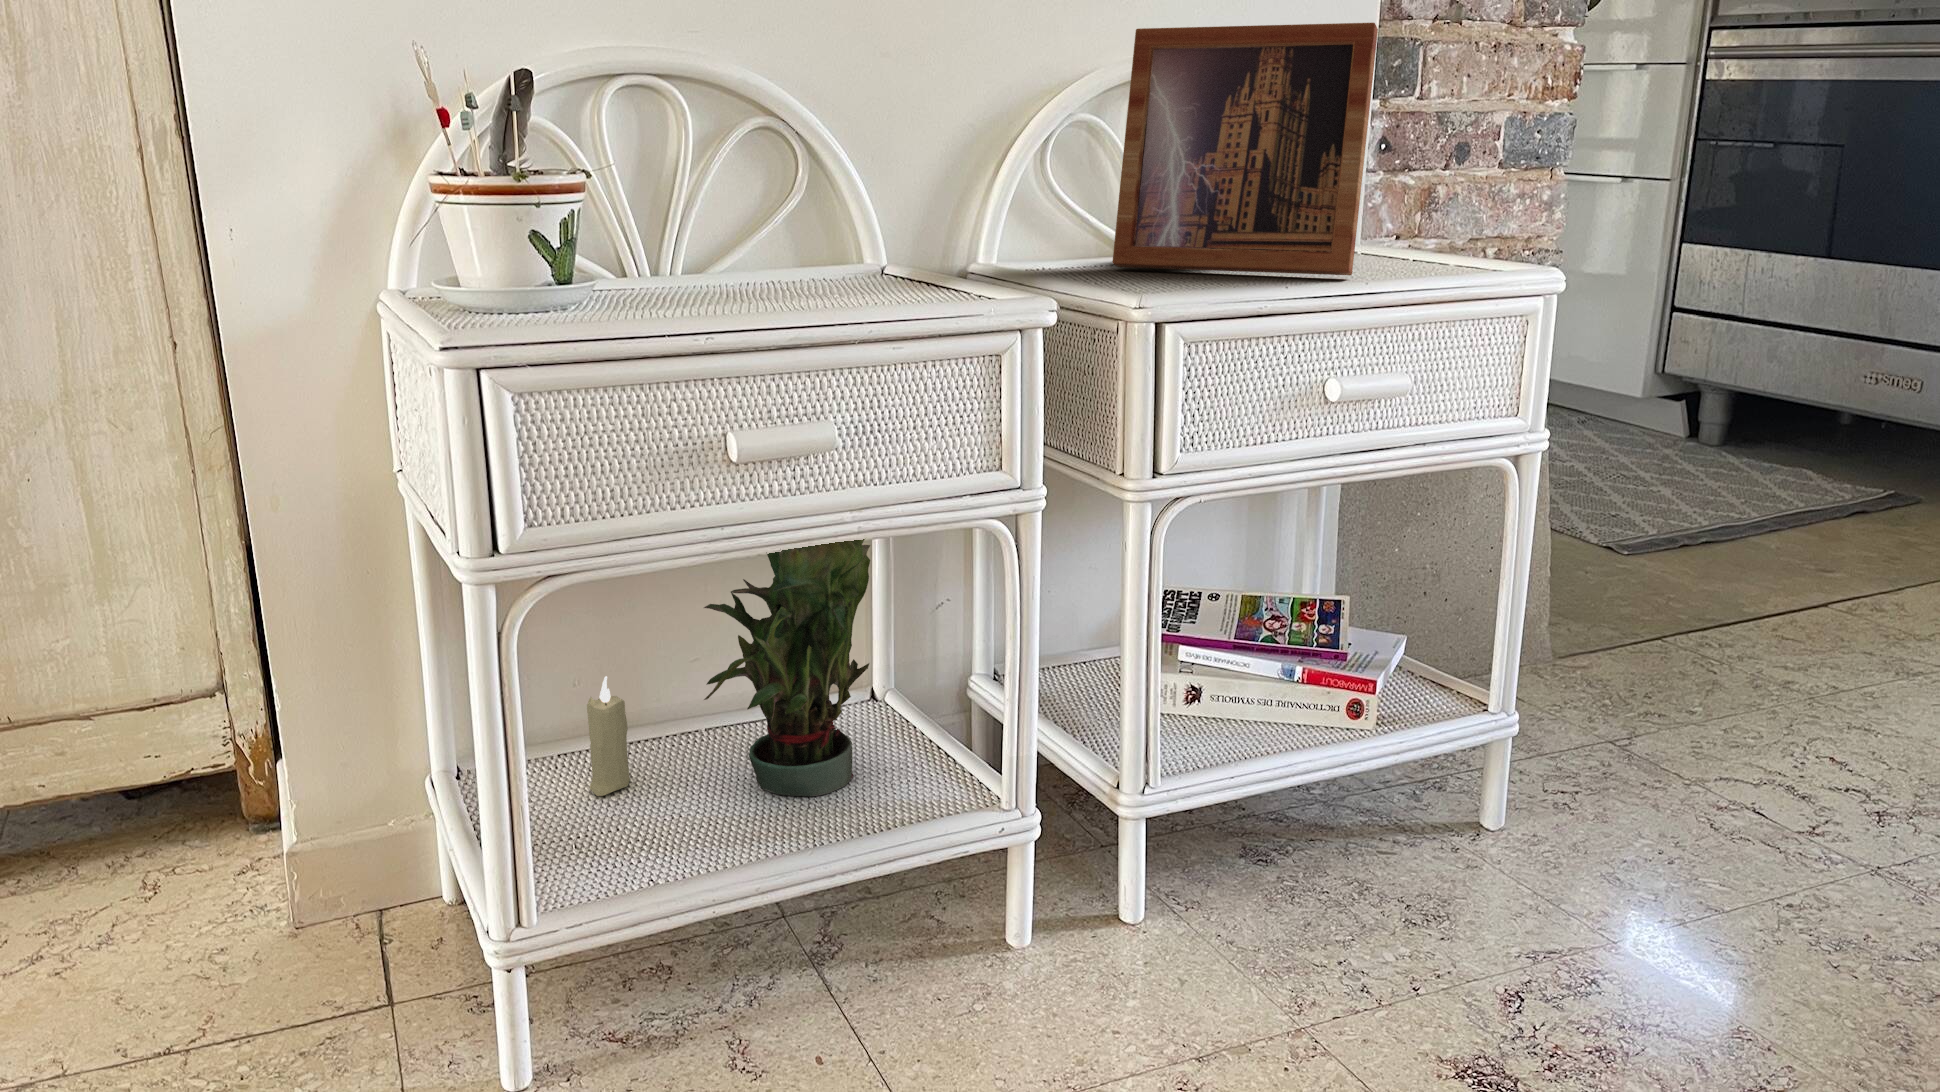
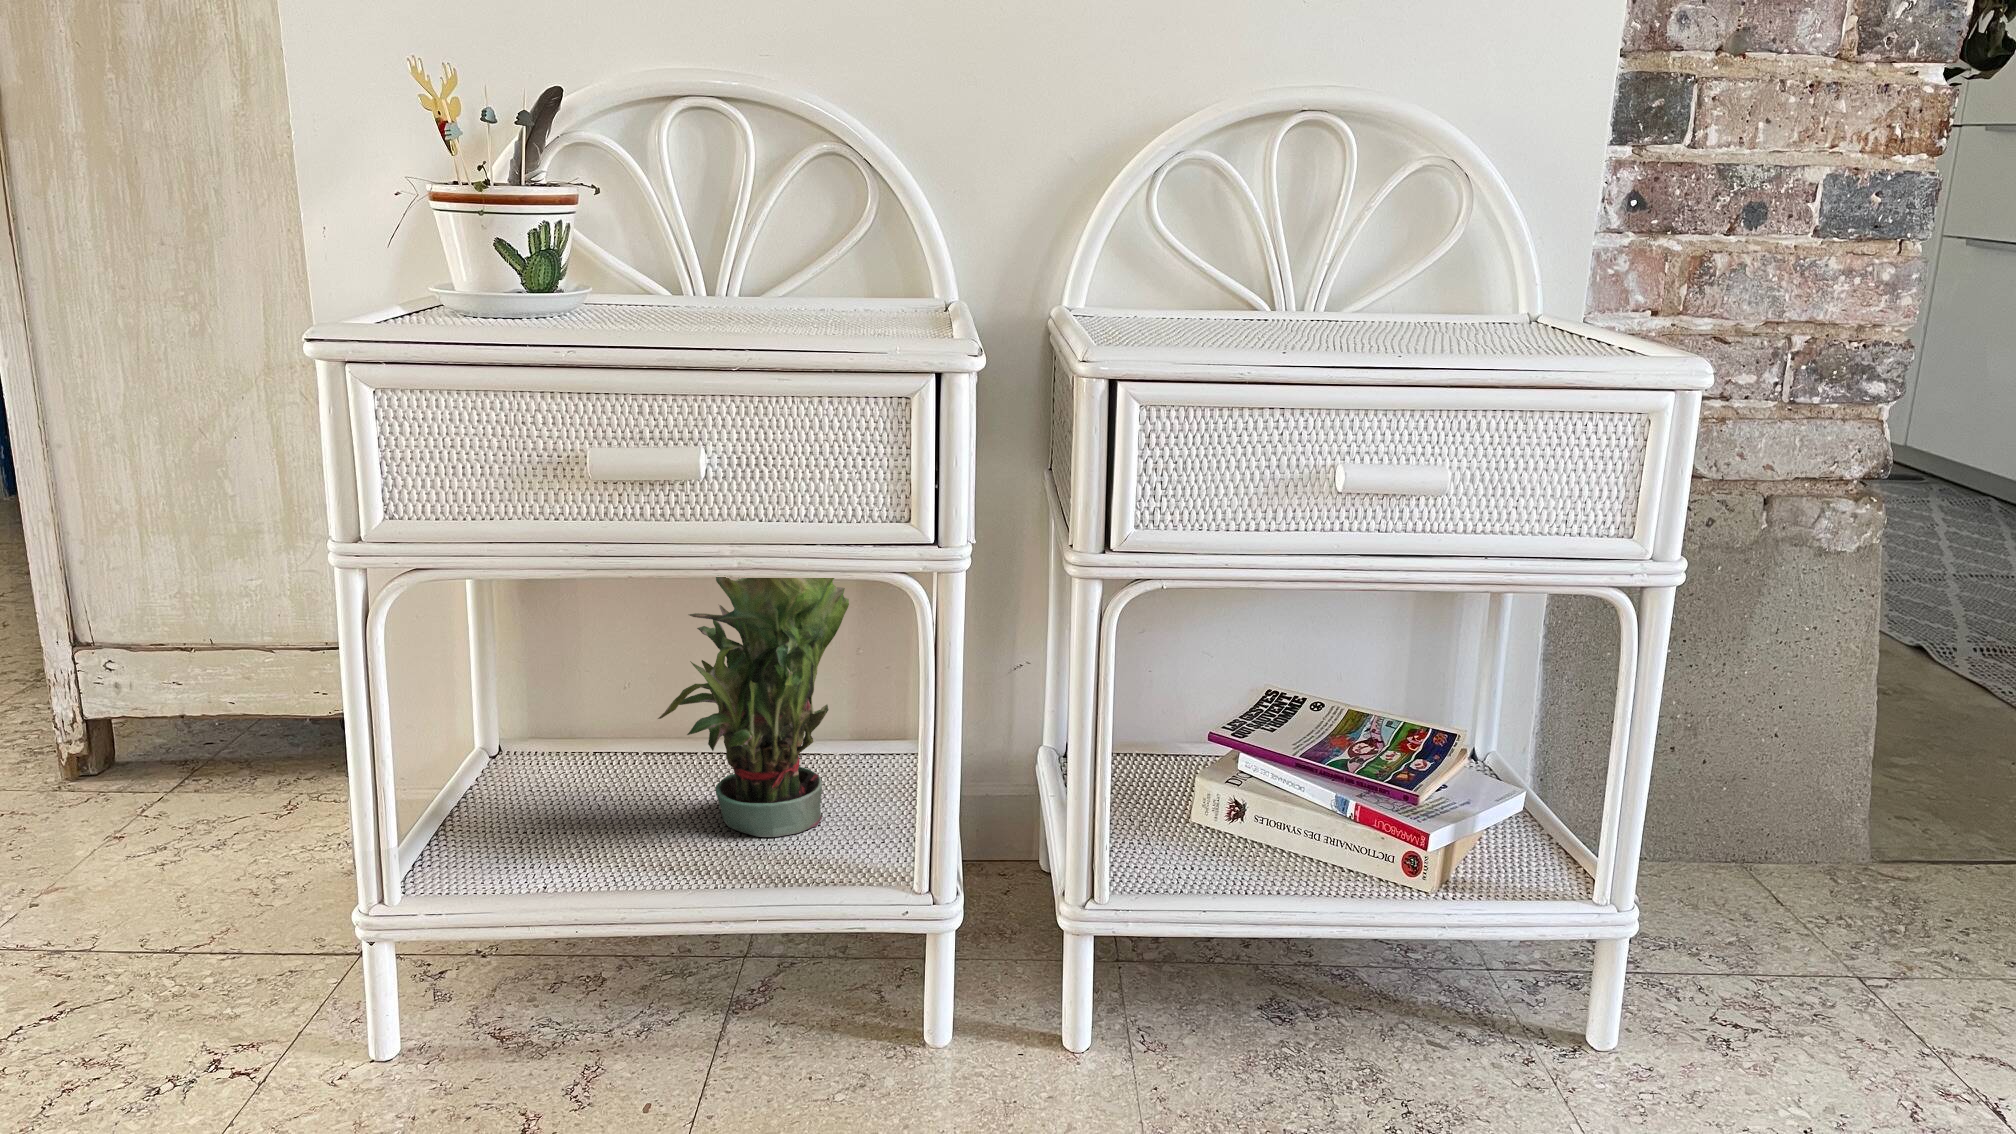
picture frame: present [1112,23,1378,275] -> none [1185,44,1491,346]
candle: present [587,676,630,796] -> none [583,681,627,797]

